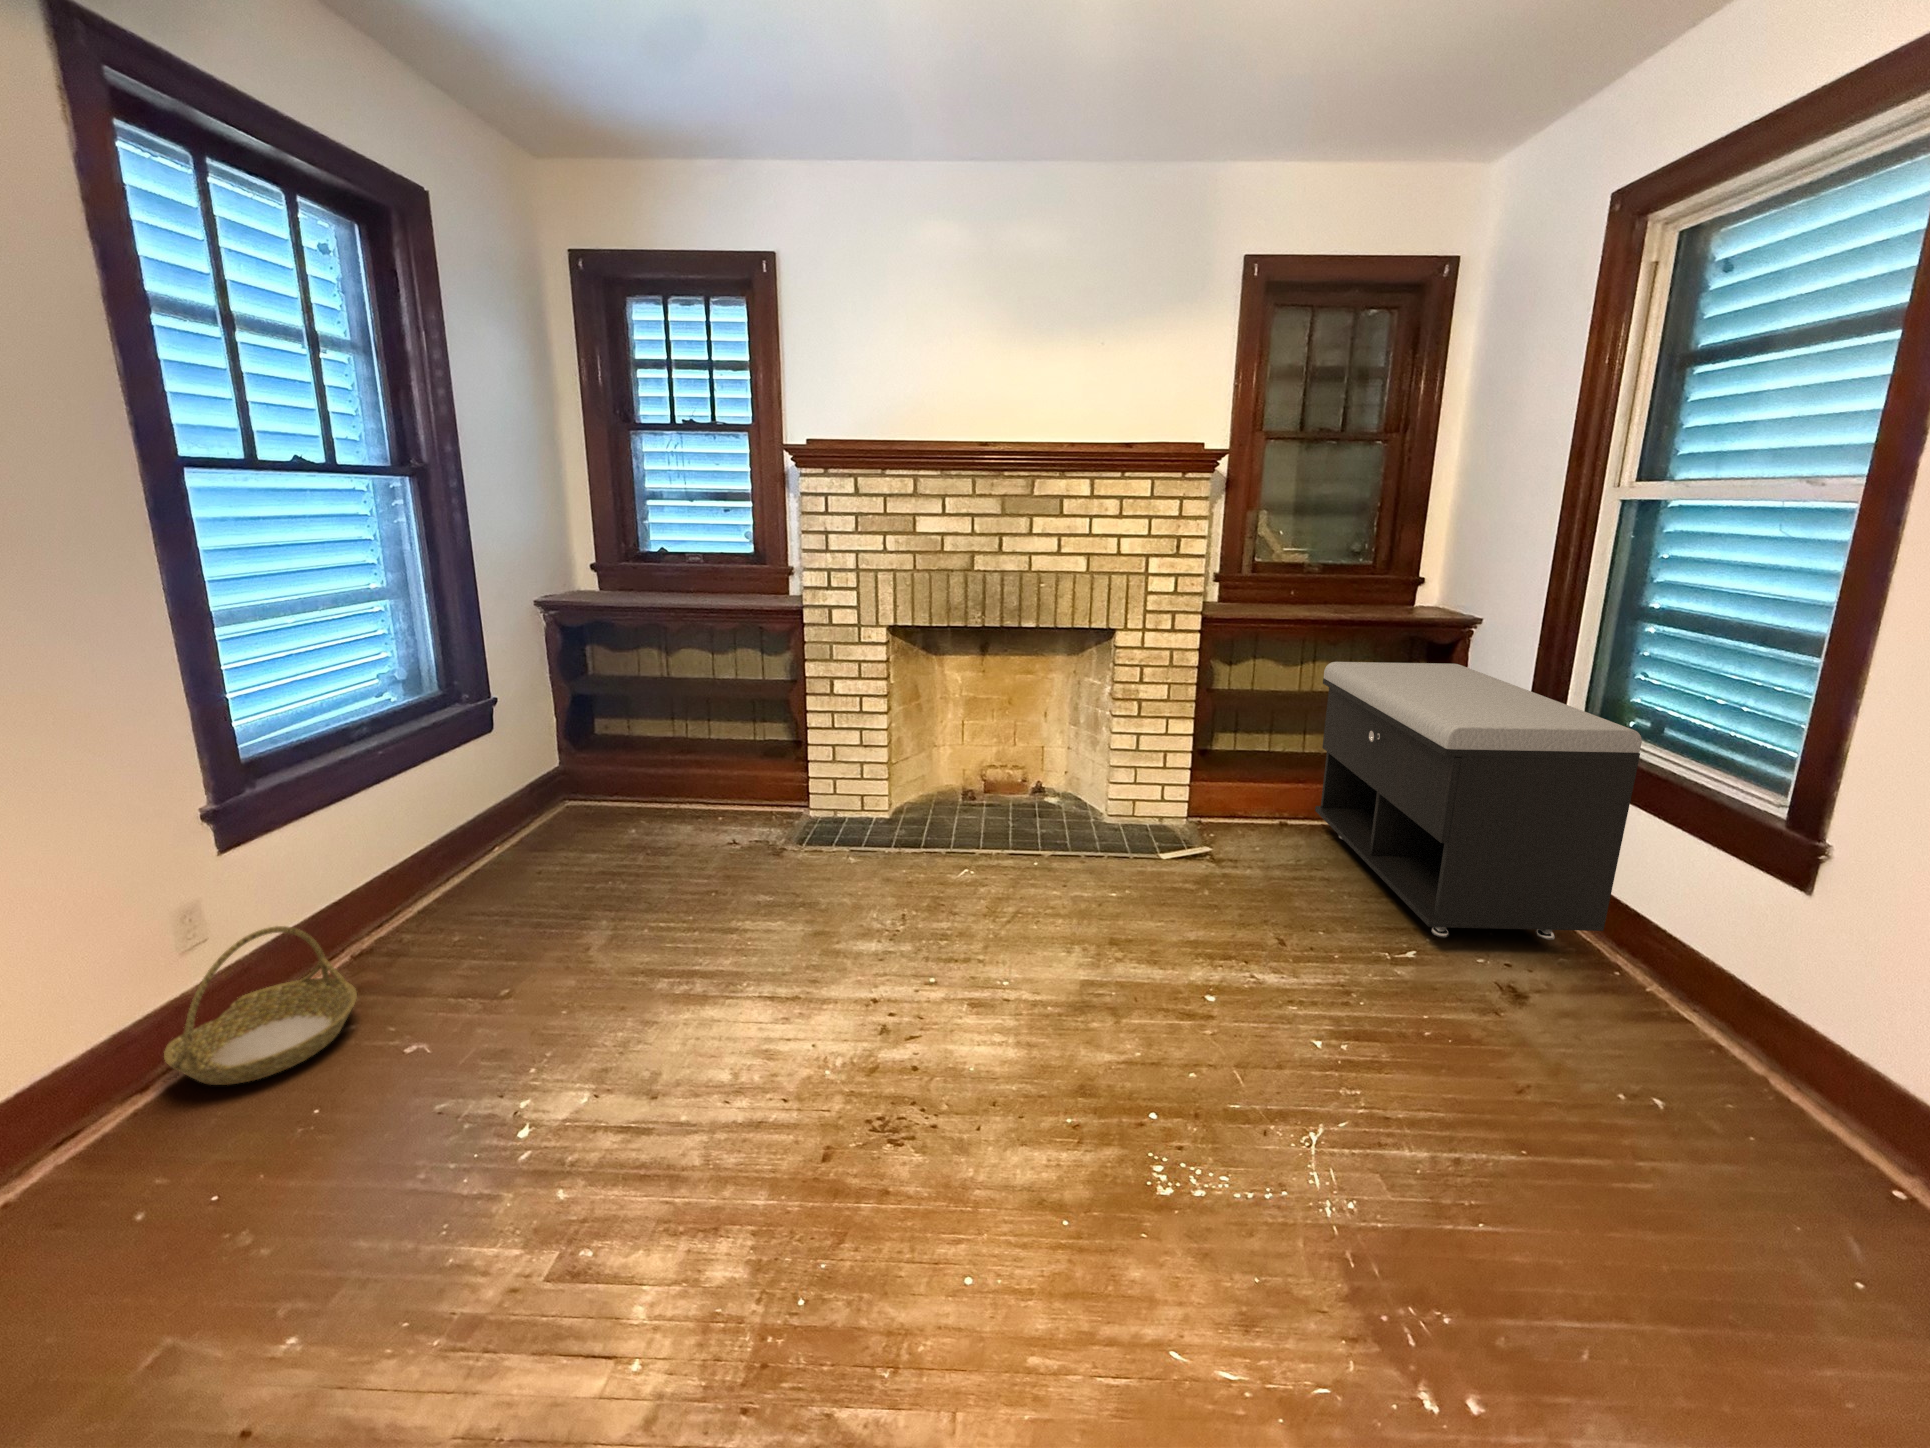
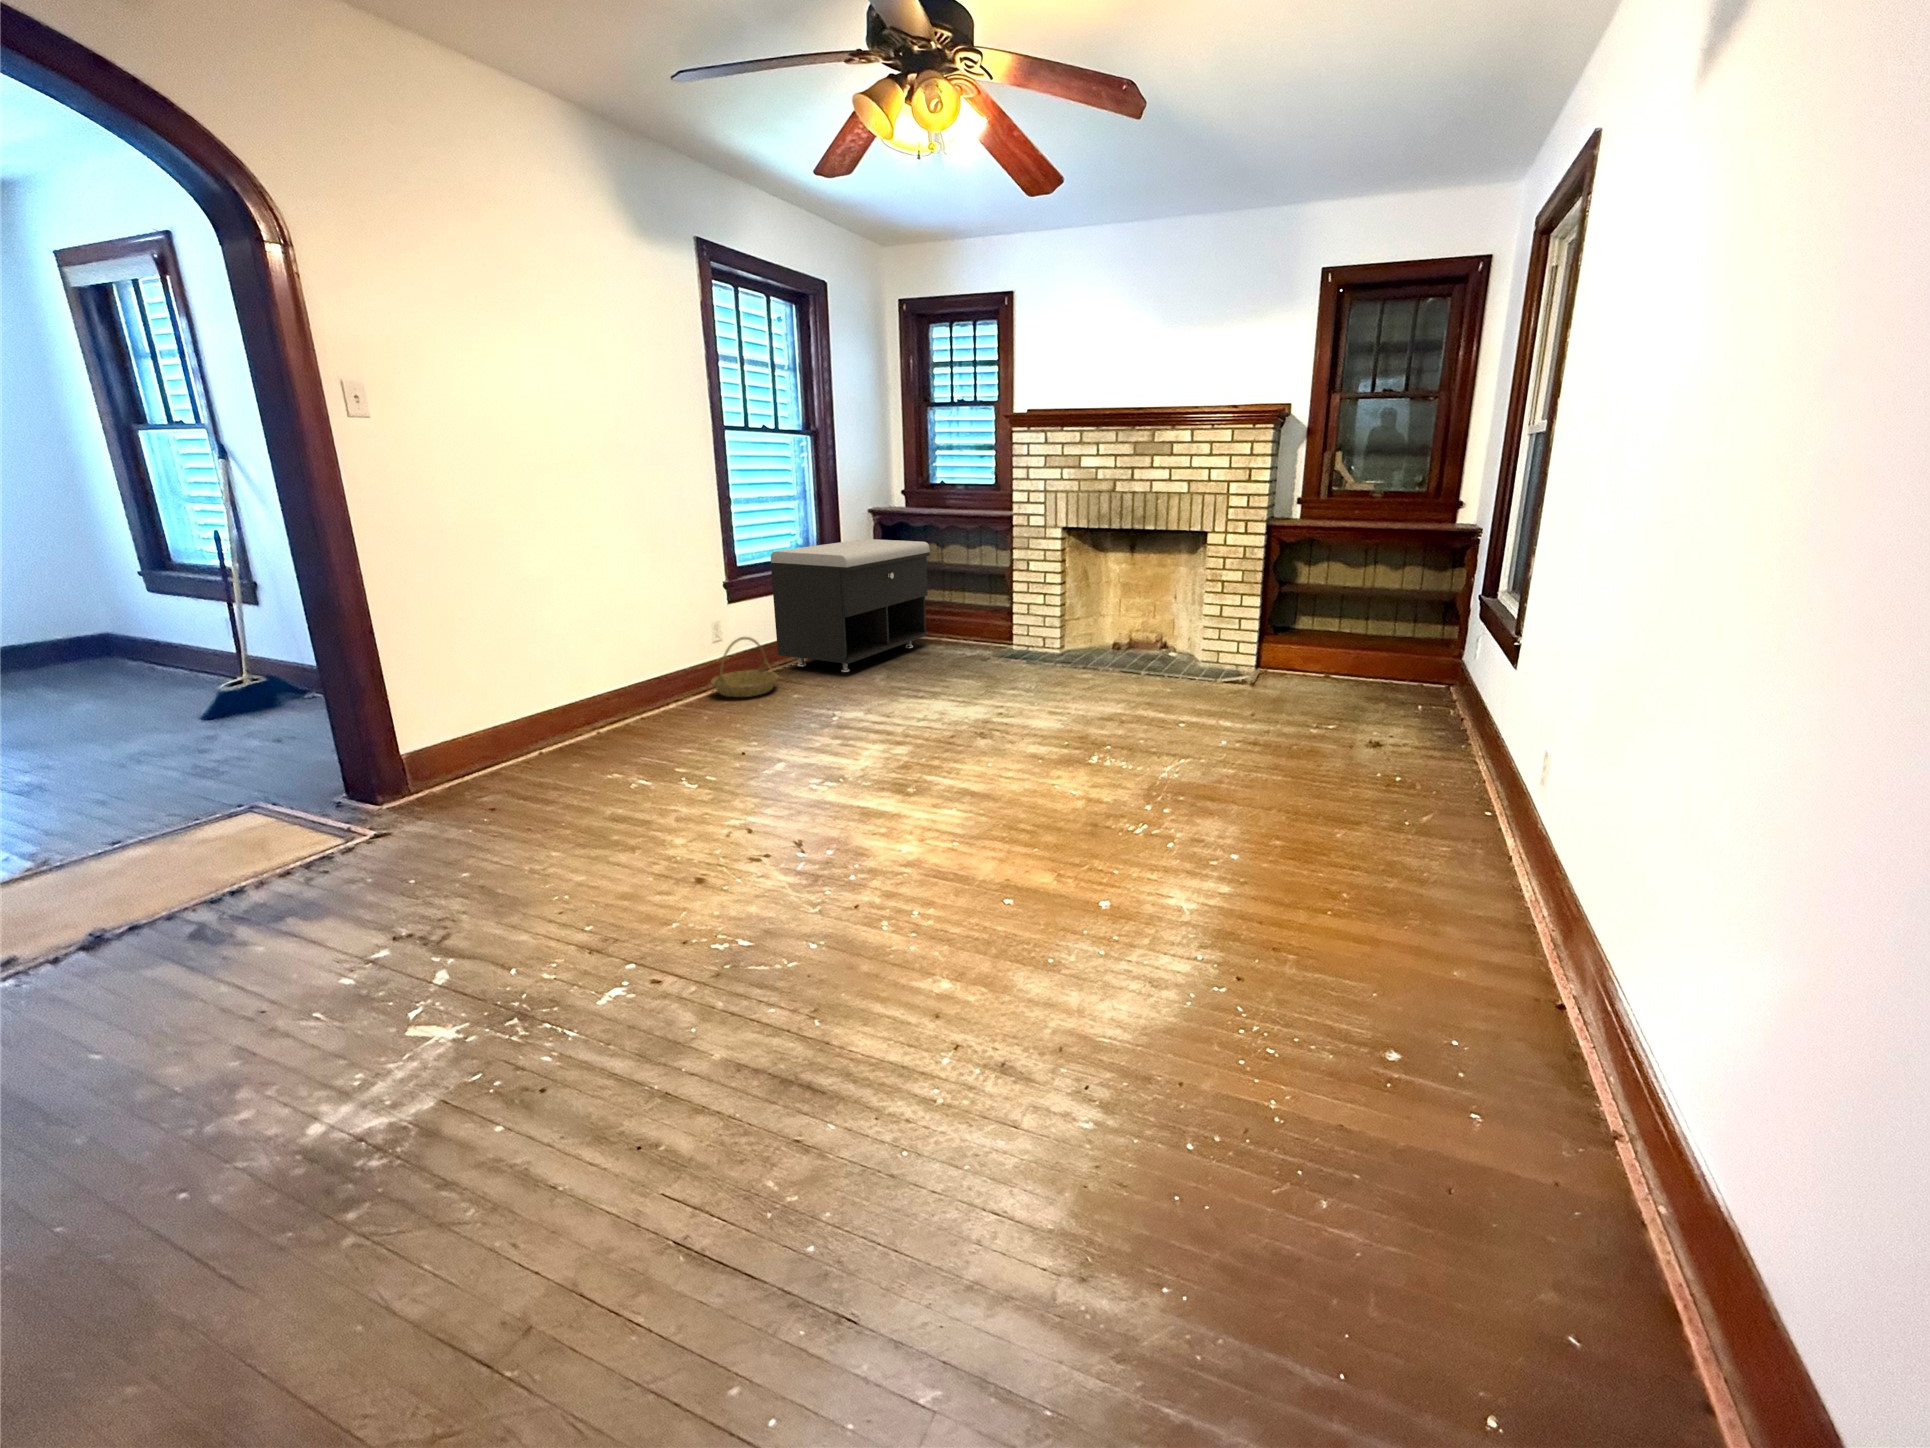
storage bench: present [1315,662,1642,940] -> present [771,539,930,672]

